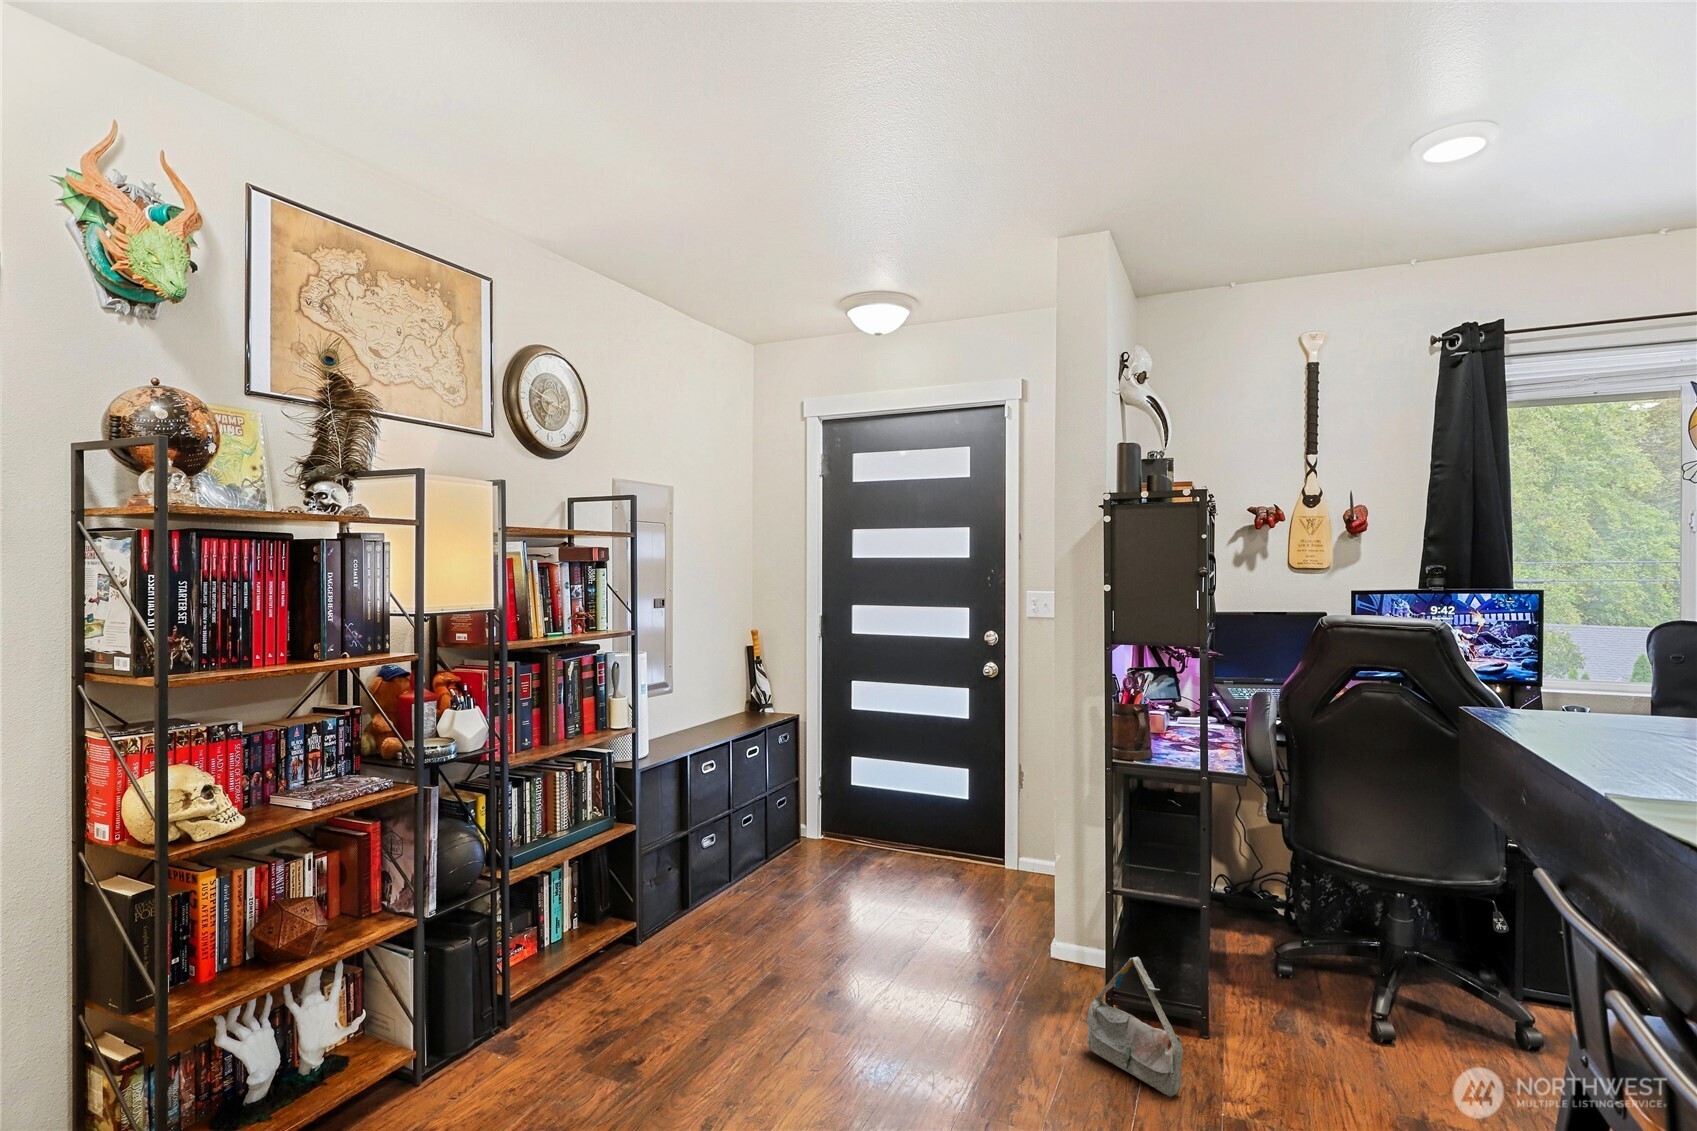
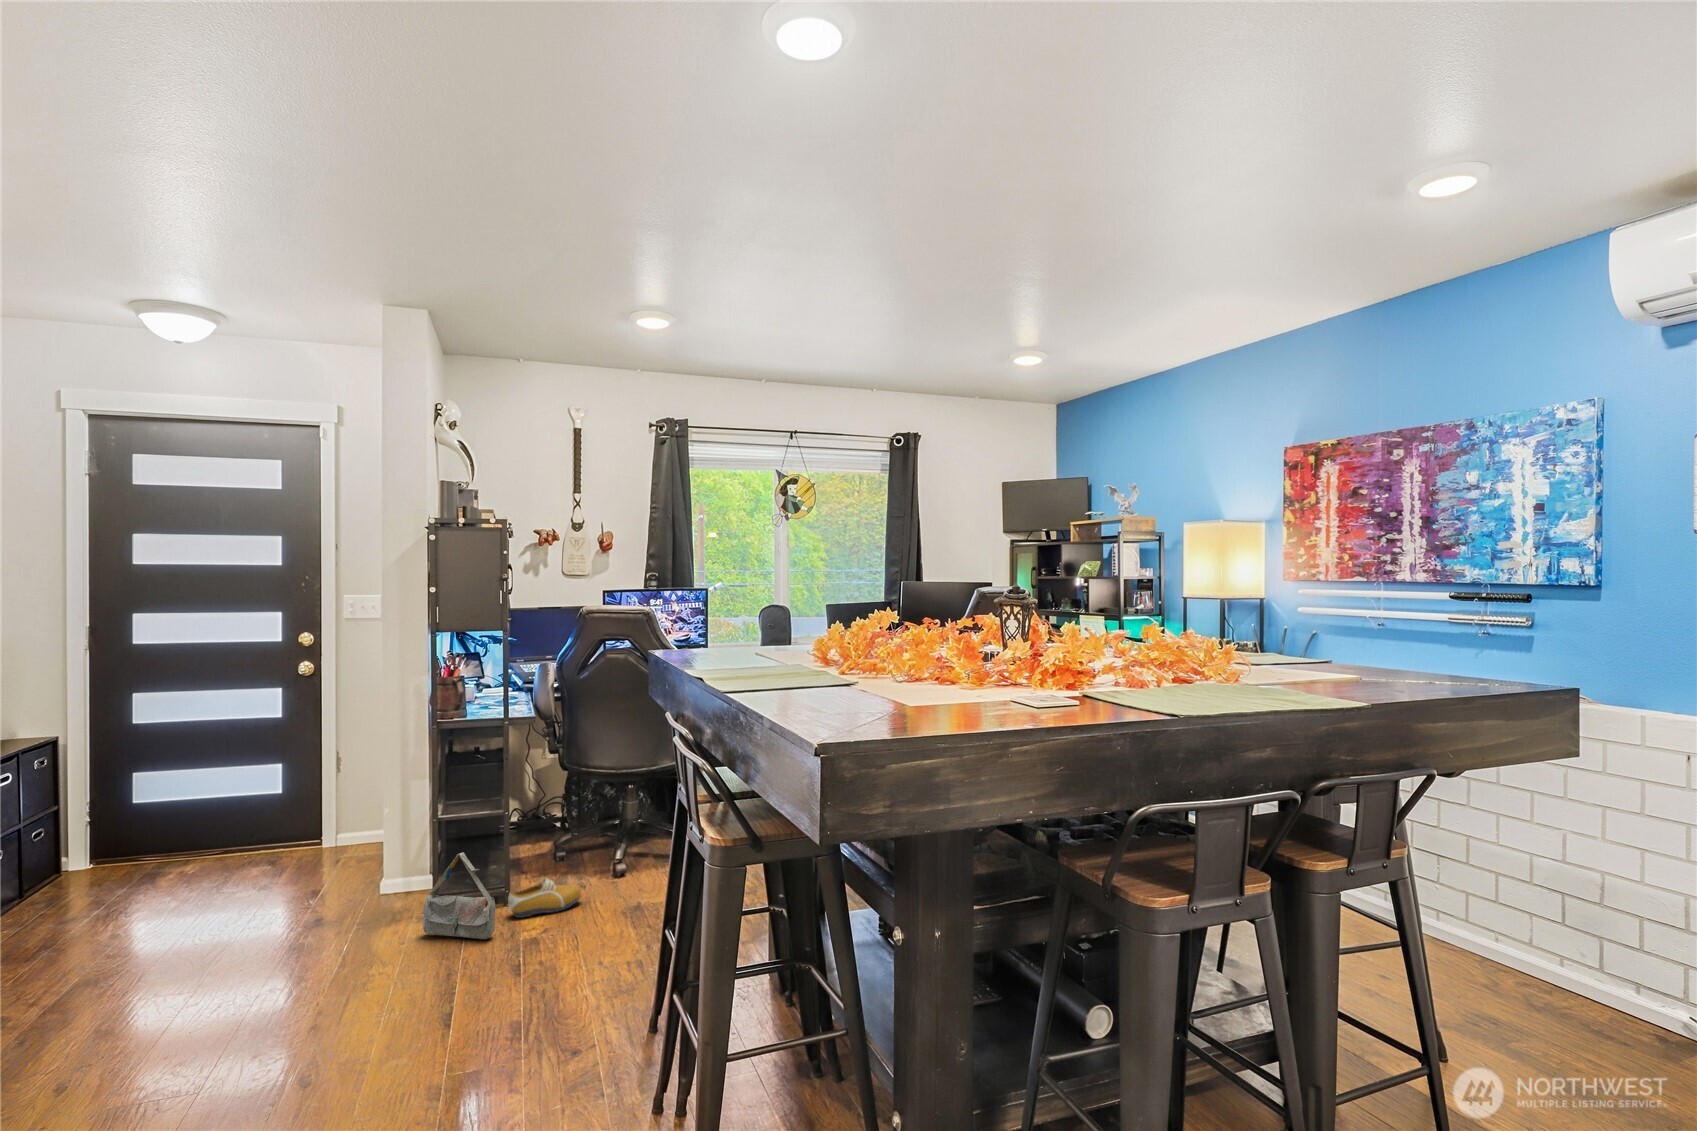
shoe: none [1204,1019,1319,1082] -> present [508,878,581,918]

